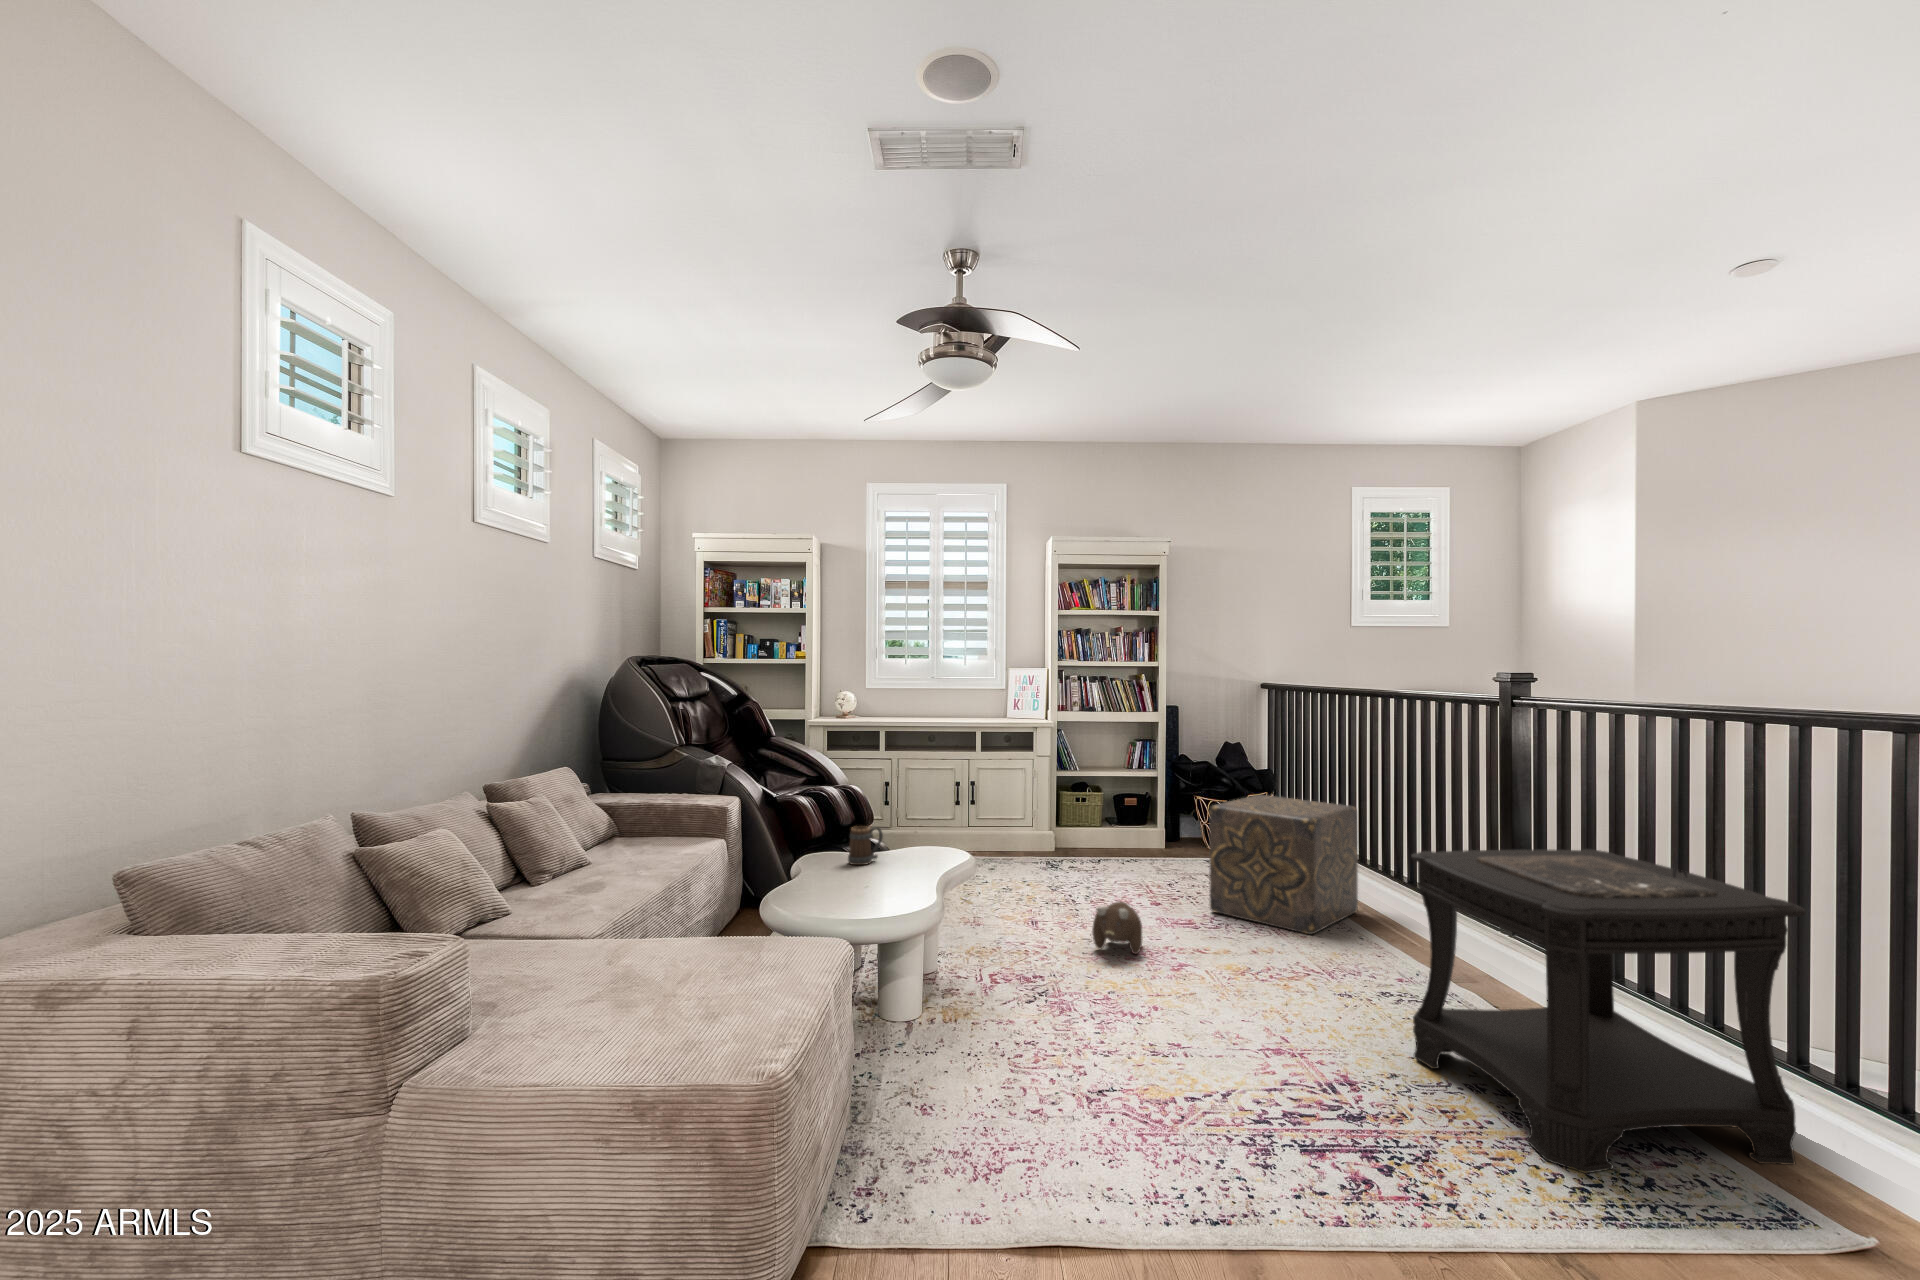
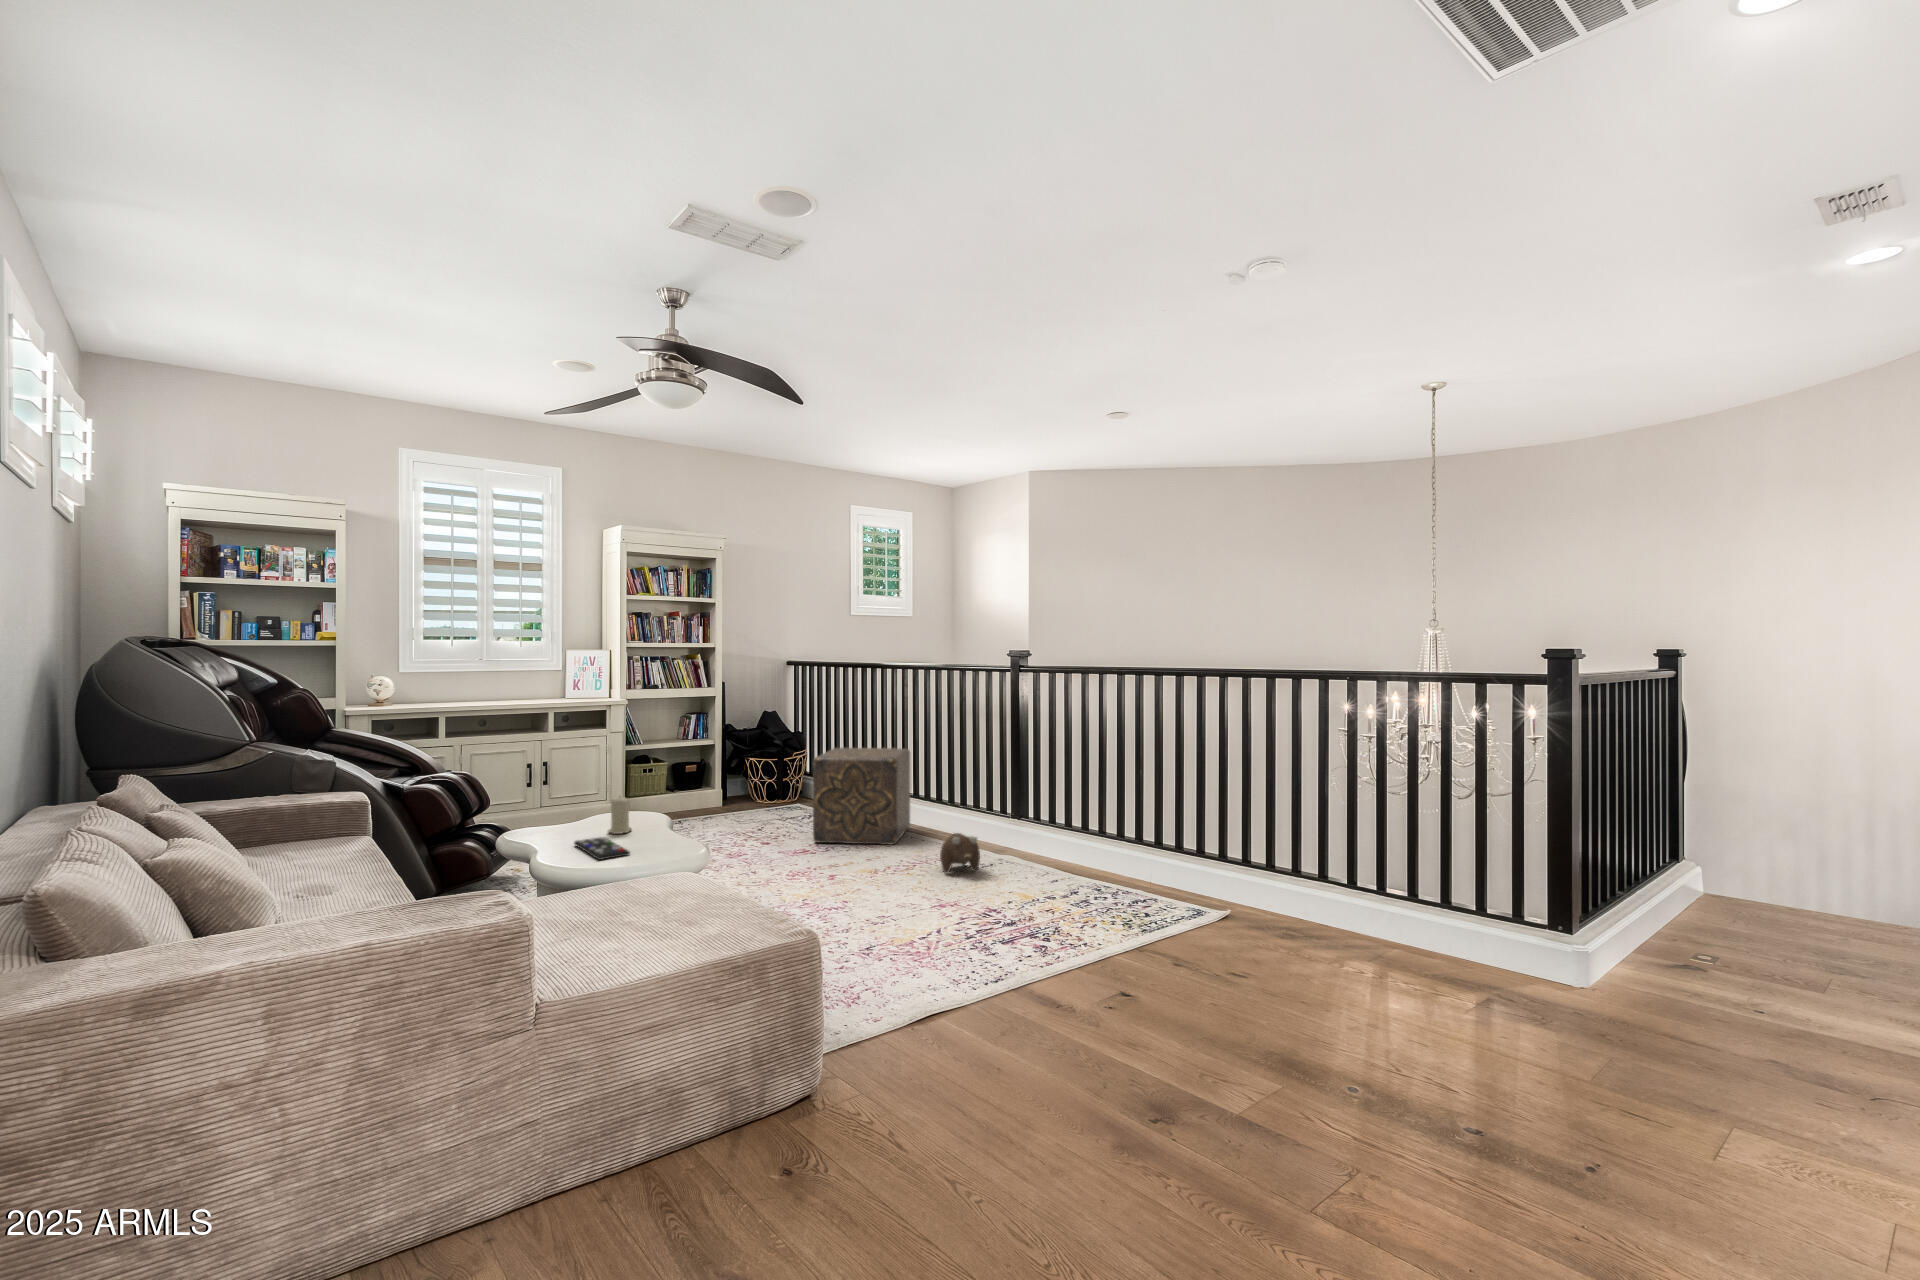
mug: present [848,826,883,865] -> none [555,799,585,837]
candle: none [890,828,915,871] -> present [608,796,632,834]
side table: present [1411,849,1806,1173] -> none [1009,752,1192,919]
remote control: none [831,872,875,900] -> present [574,837,630,860]
plush toy: present [1092,902,1142,955] -> present [940,833,980,873]

